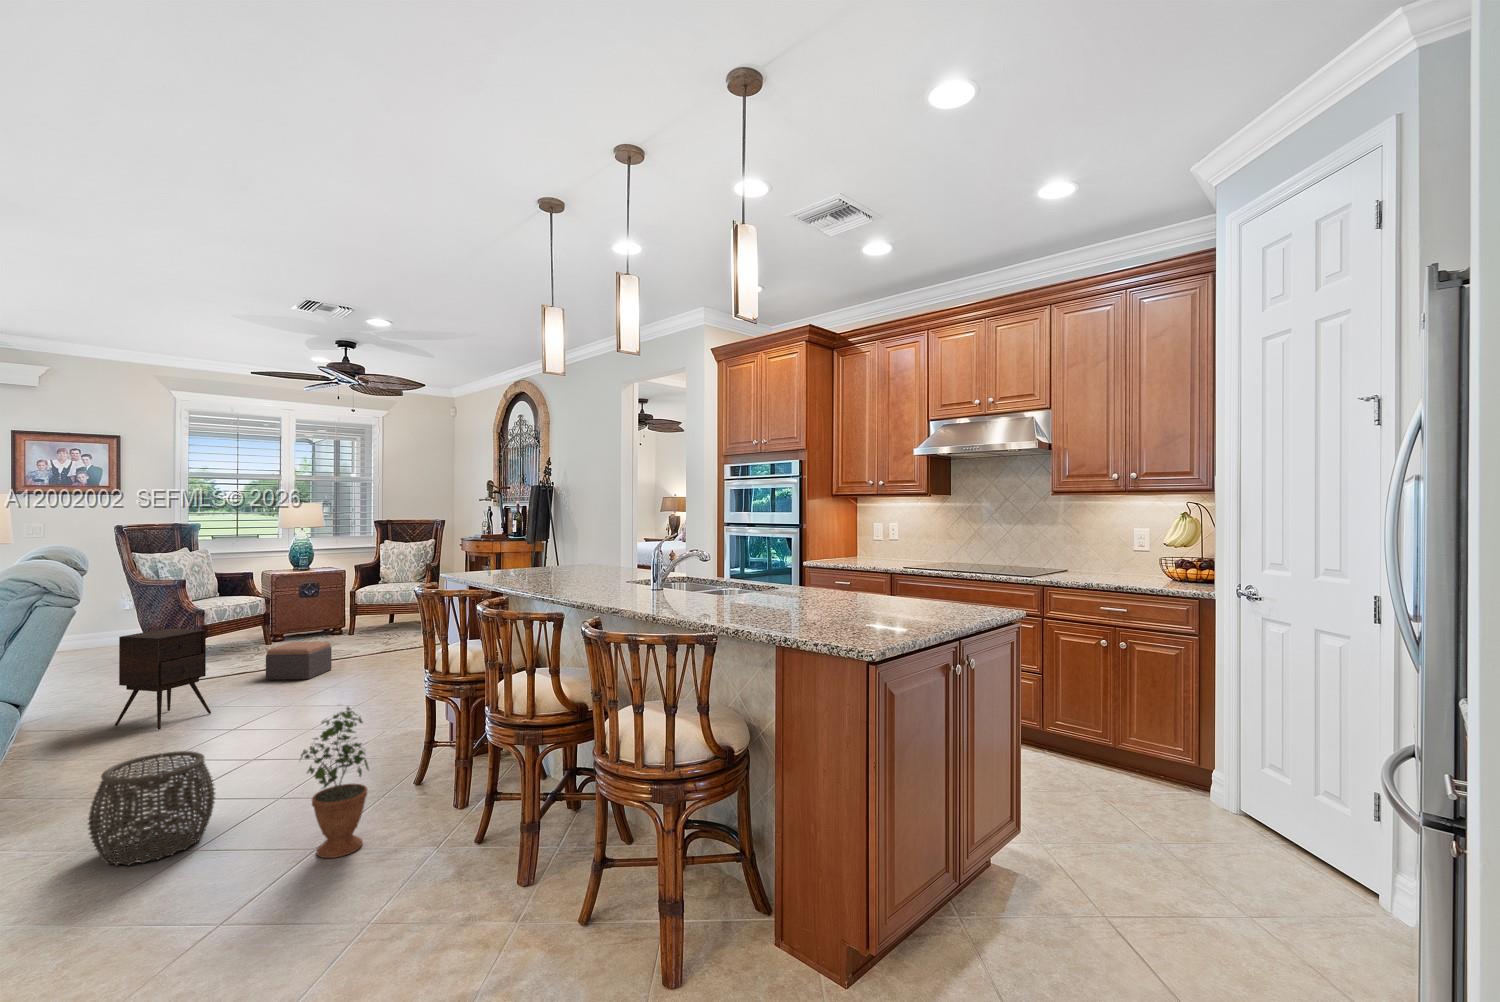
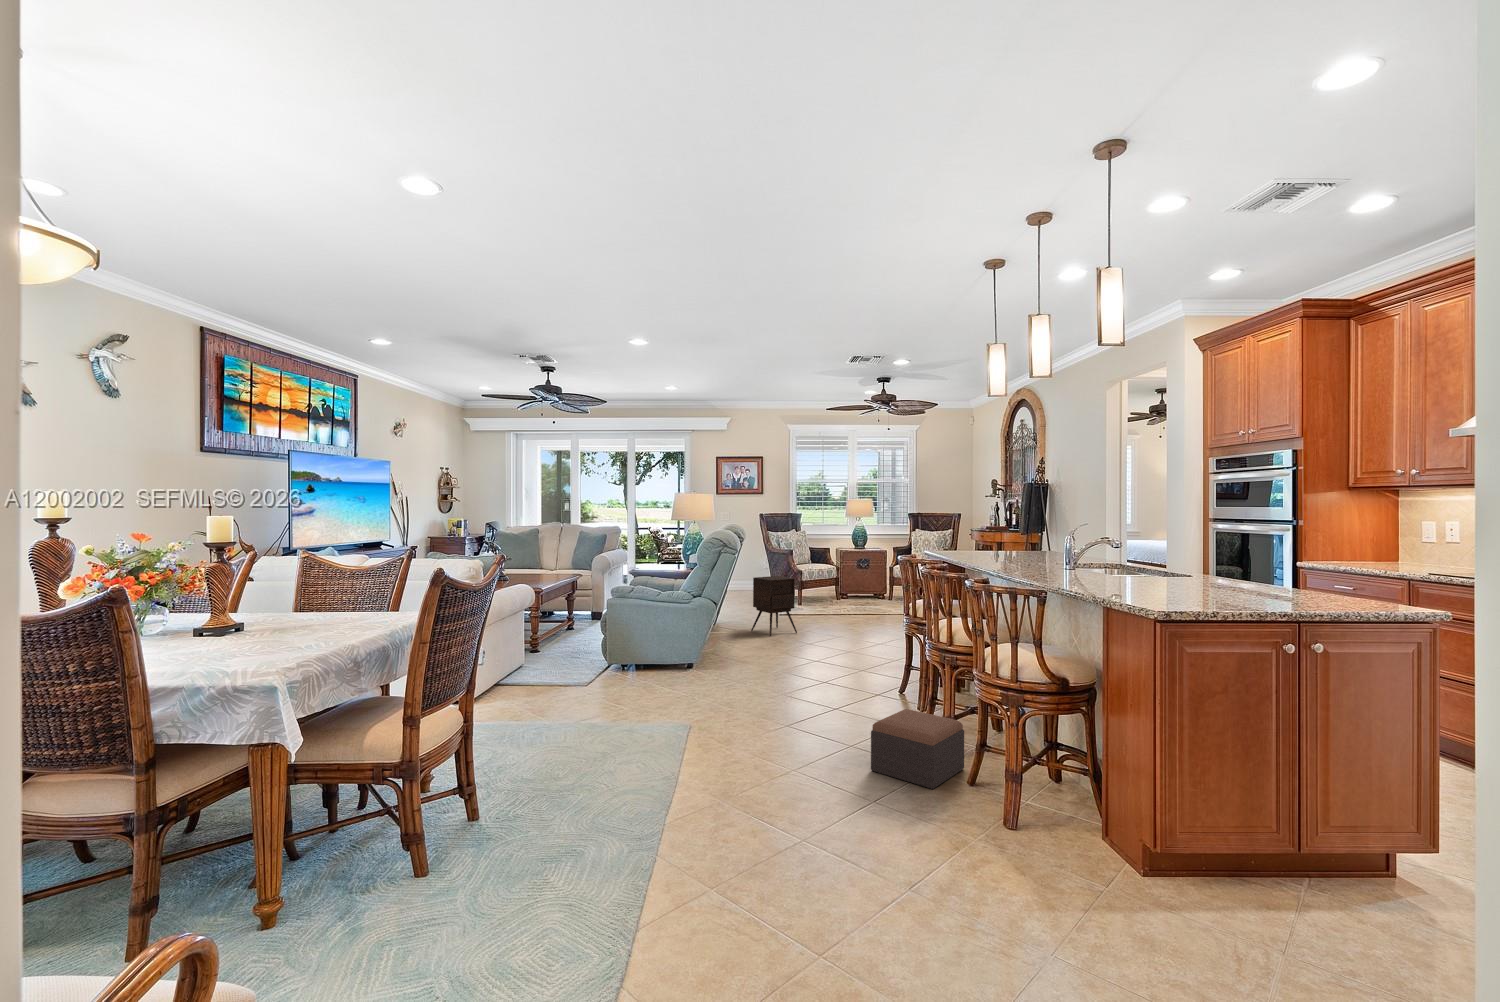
footstool: present [266,642,332,680] -> present [871,709,964,789]
potted plant: present [301,707,369,858] -> none [821,622,860,717]
woven basket: present [88,751,215,865] -> none [729,638,785,695]

